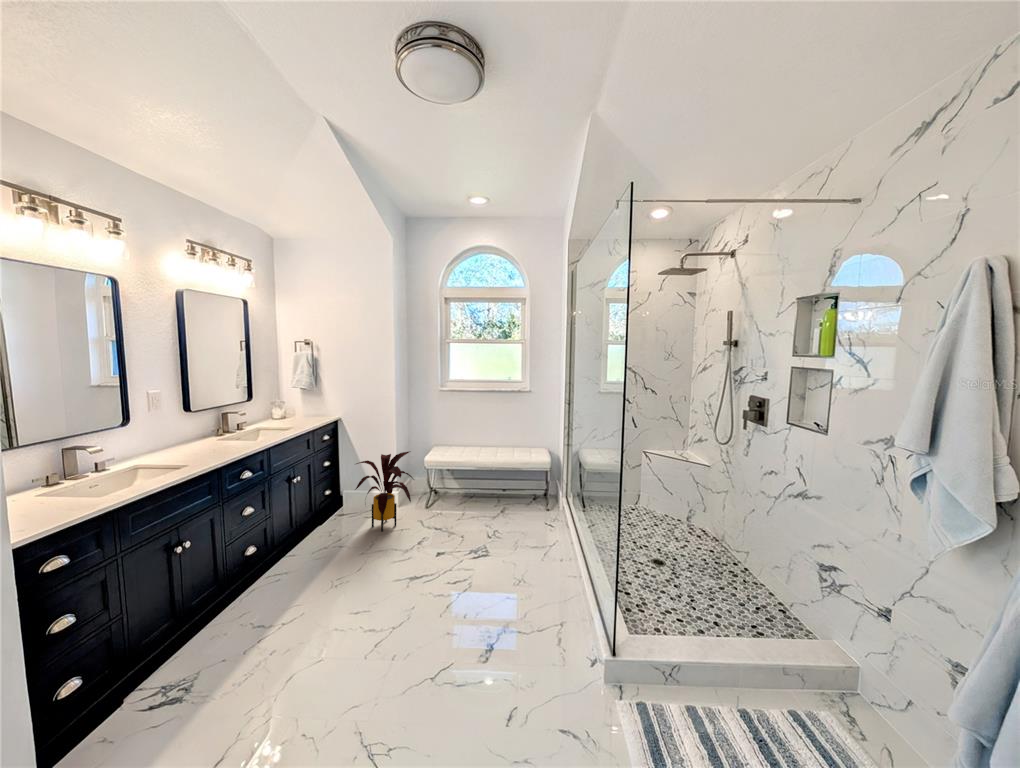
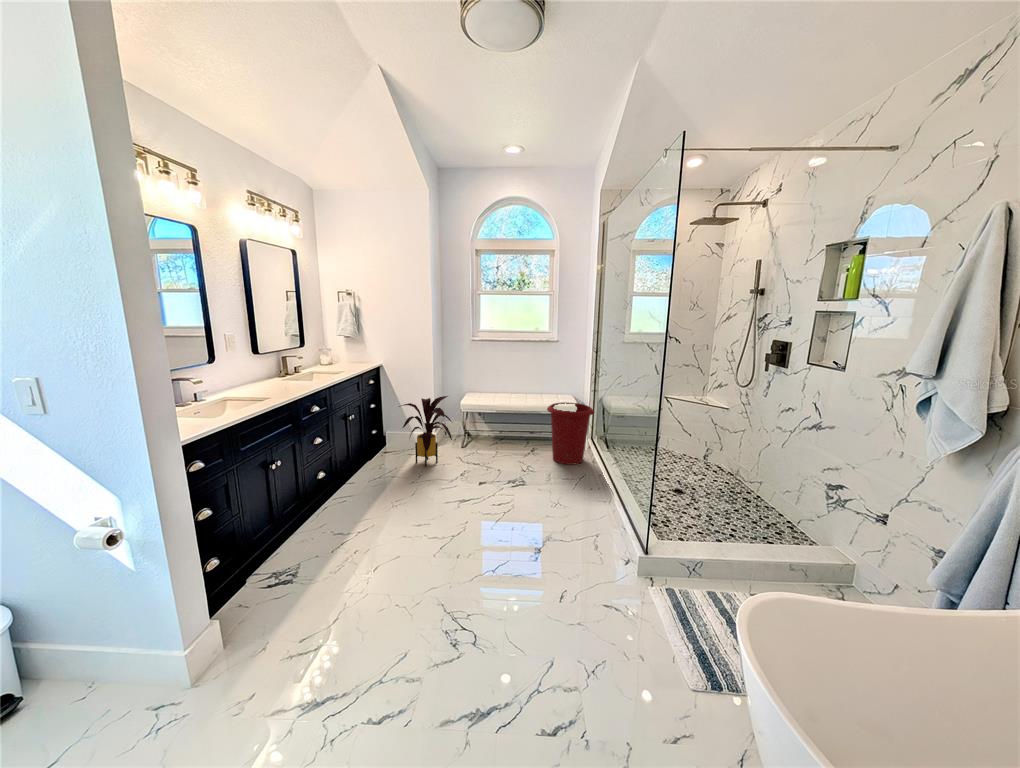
waste bin: none [516,457,567,527] -> present [547,402,594,465]

